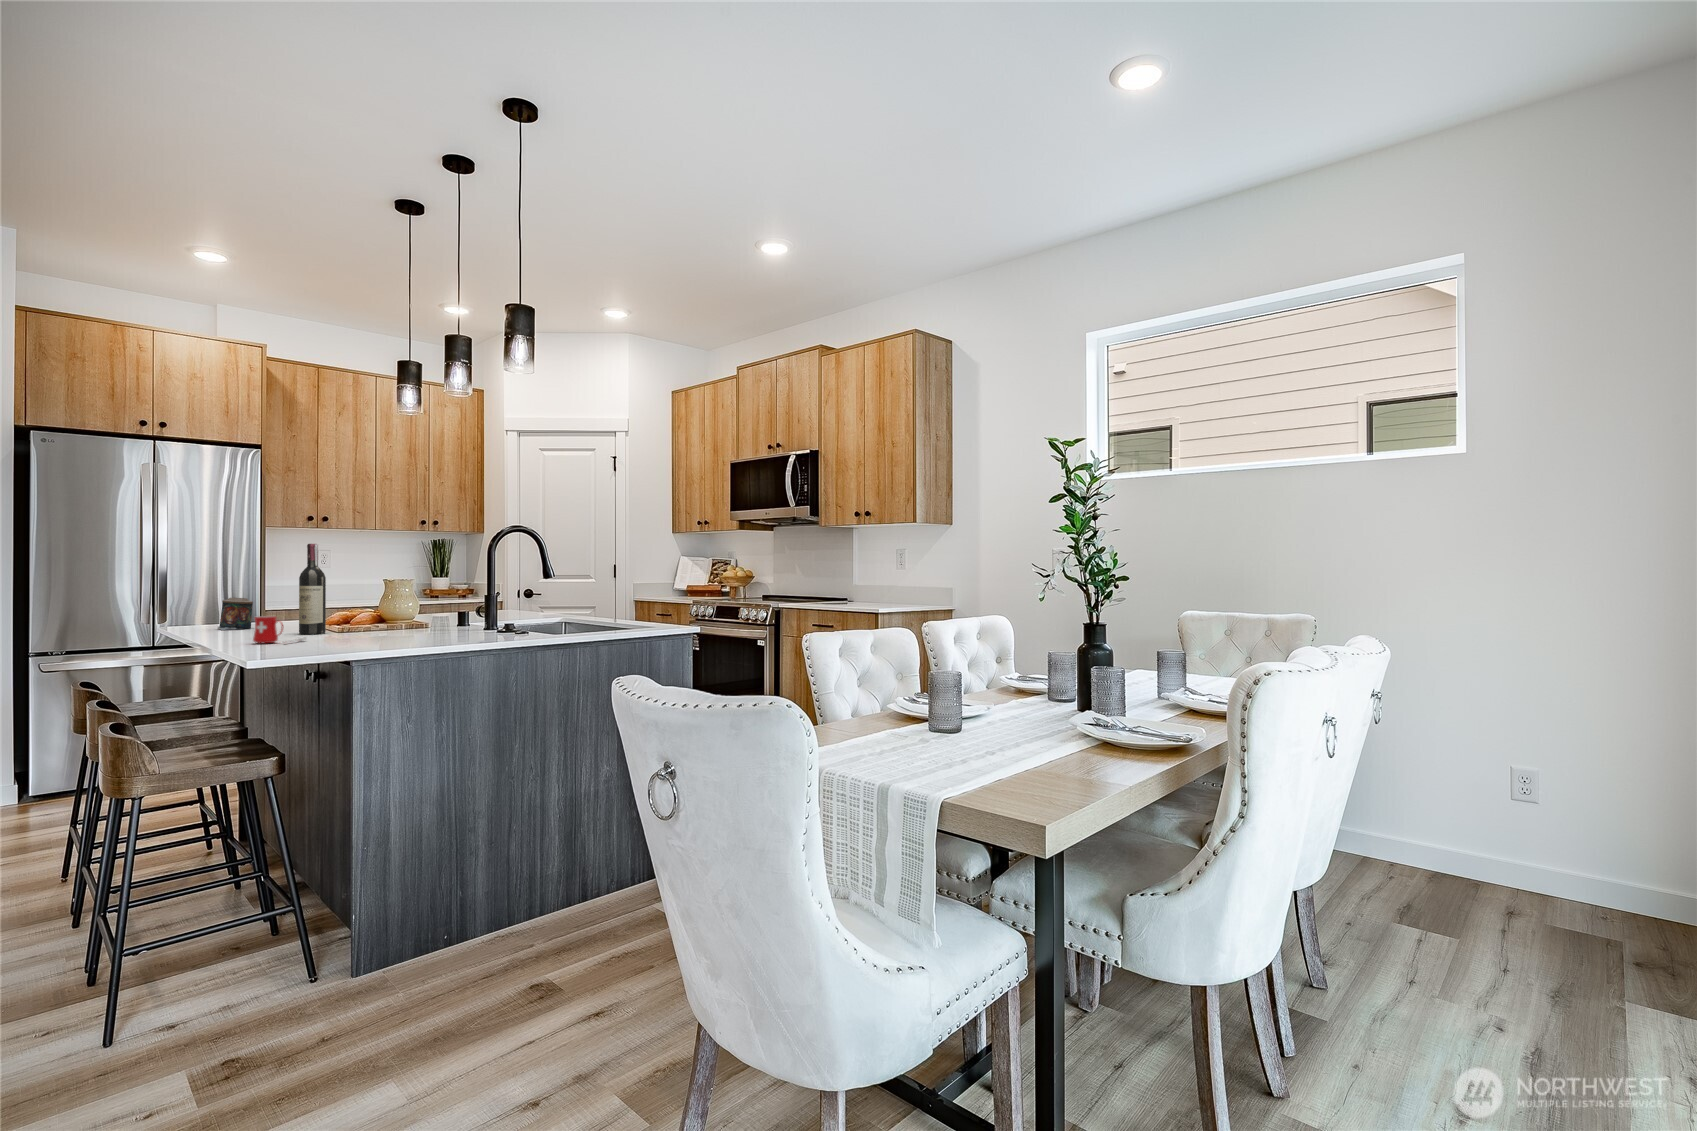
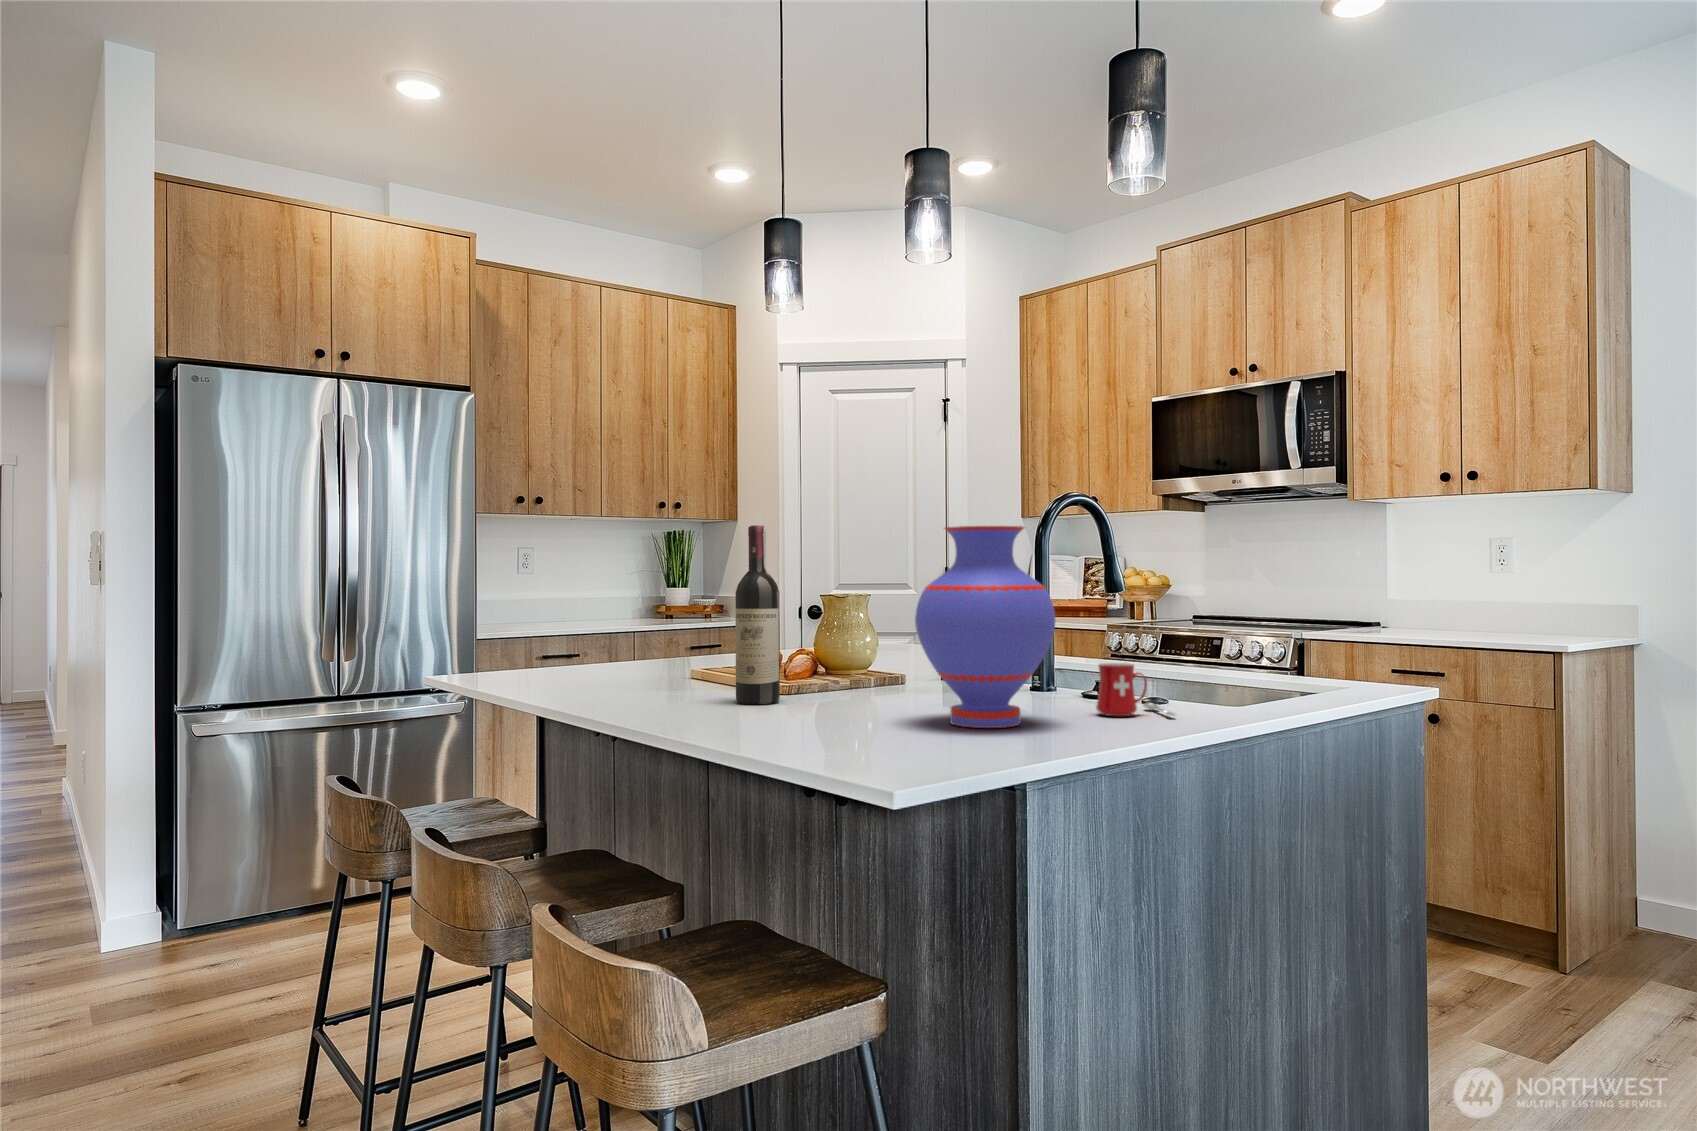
vase: none [351,547,425,640] -> present [915,526,1055,728]
candle: present [217,598,253,630] -> none [537,628,593,688]
mug: present [253,616,306,643] -> present [1096,663,1175,716]

